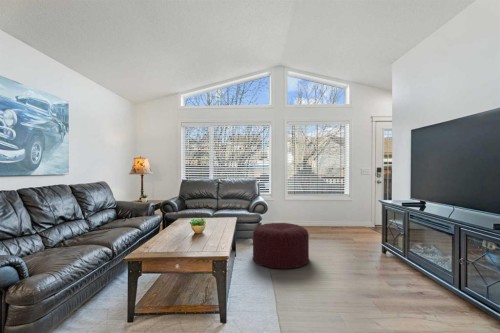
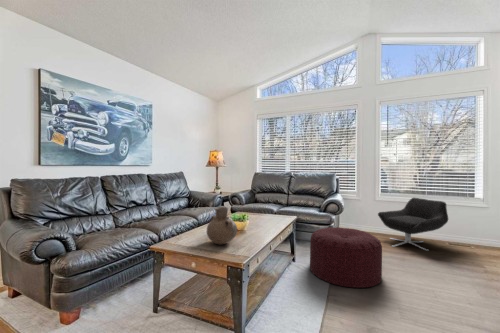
lounge chair: none [293,195,341,235] -> present [378,198,448,251]
vase: none [180,212,209,246] -> present [207,207,237,244]

